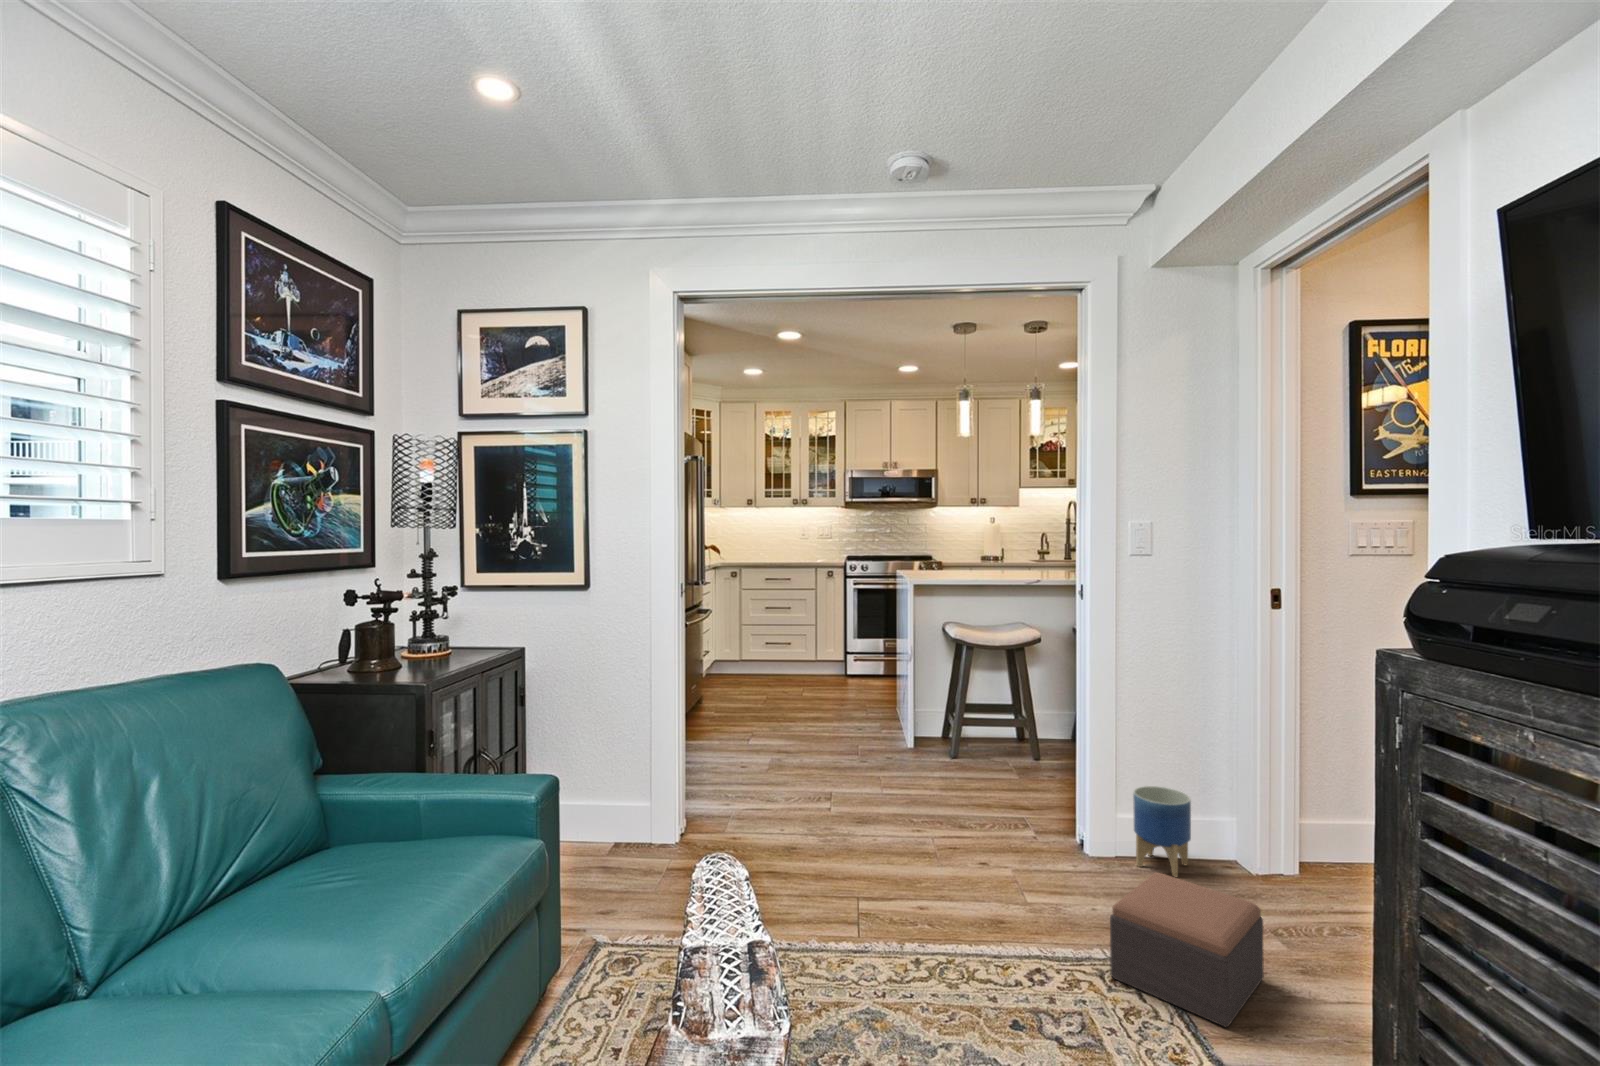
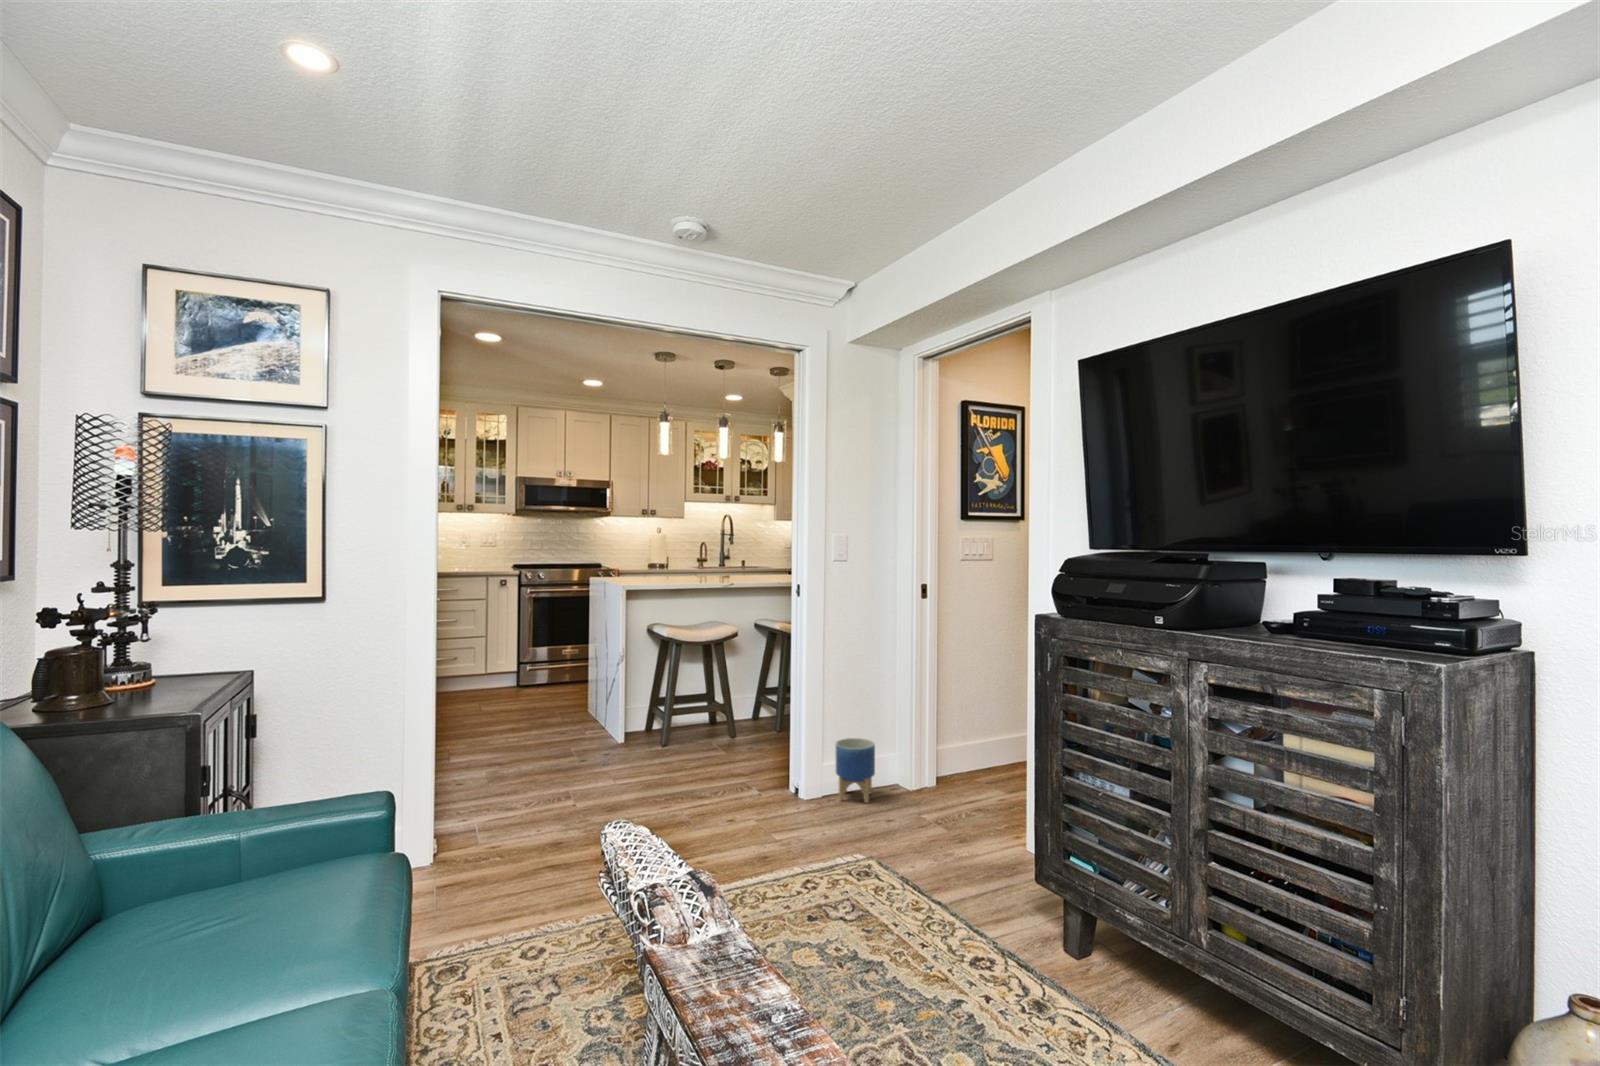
footstool: present [1110,873,1264,1027] -> none [855,794,944,884]

